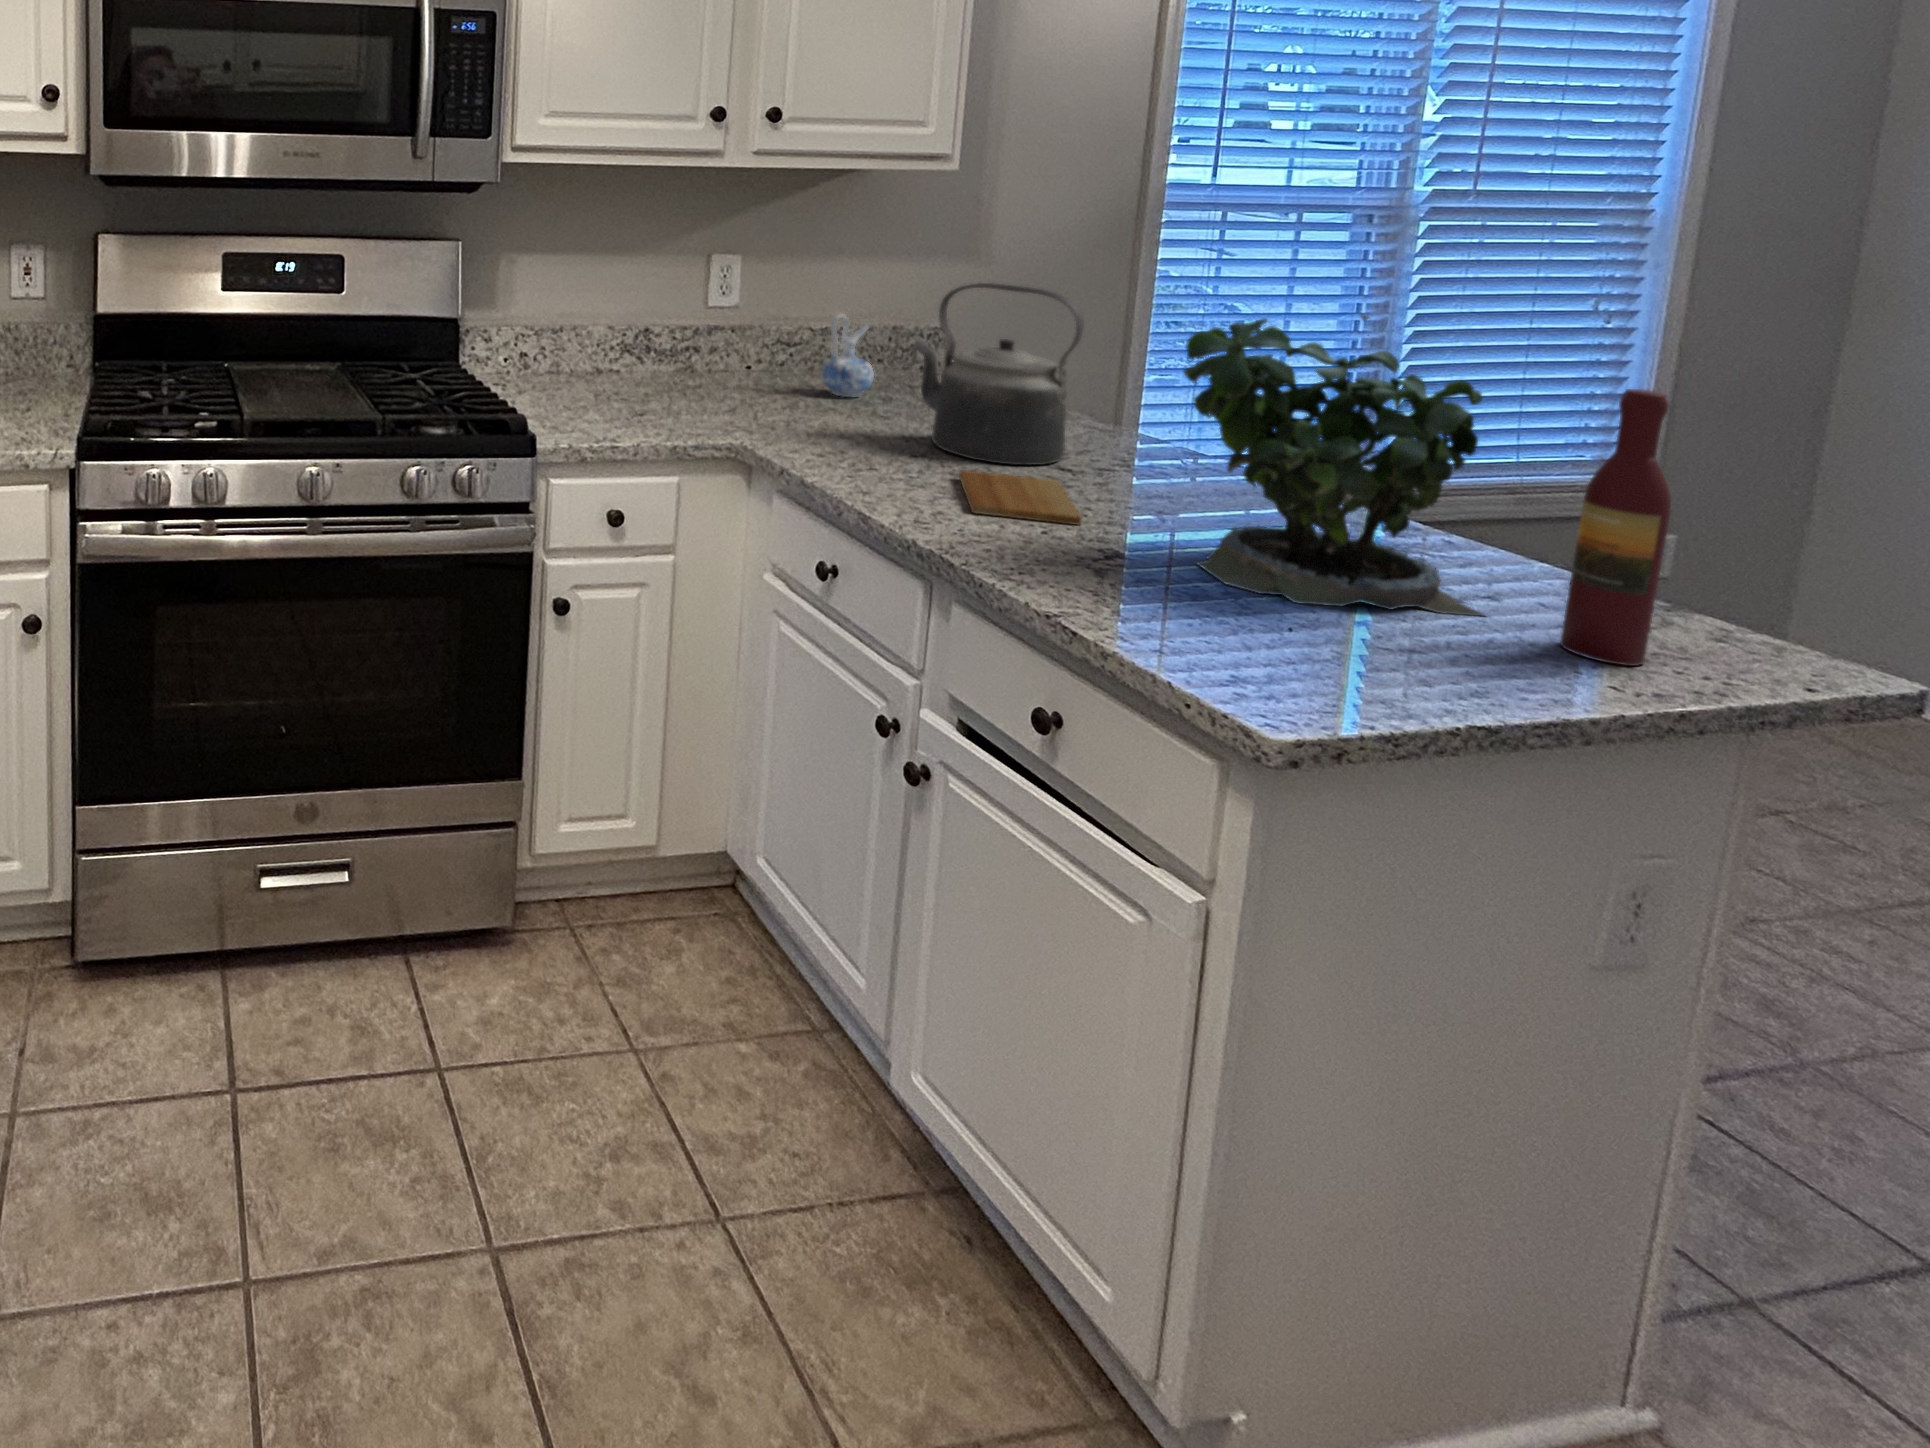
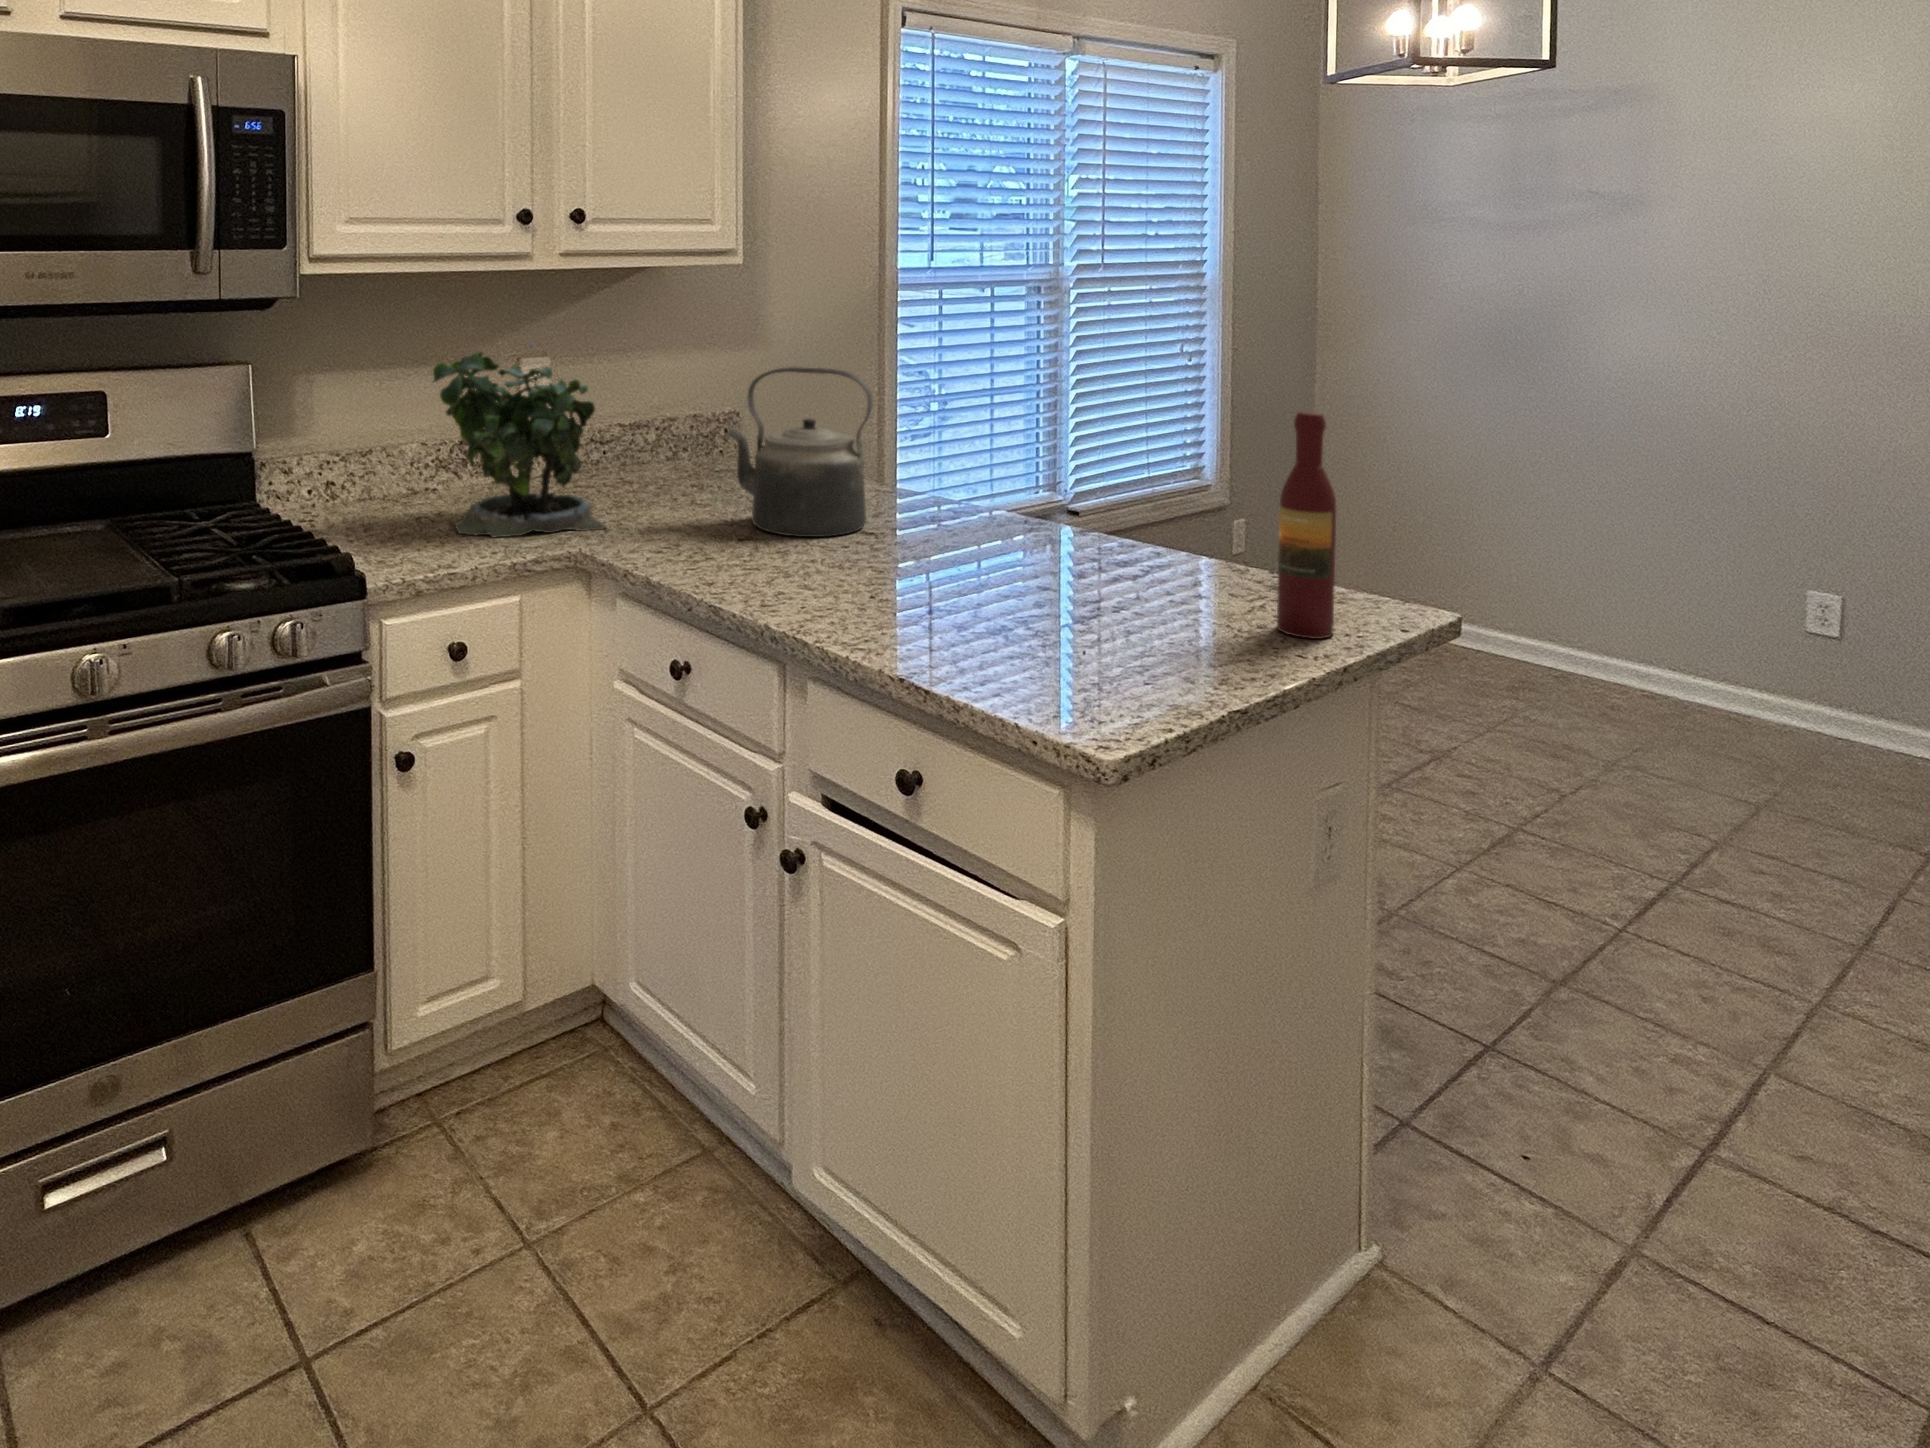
ceramic pitcher: present [821,314,874,397] -> none [635,409,684,490]
potted plant: present [1183,315,1482,616] -> present [433,343,606,537]
cutting board: present [959,470,1082,525] -> none [789,546,905,590]

